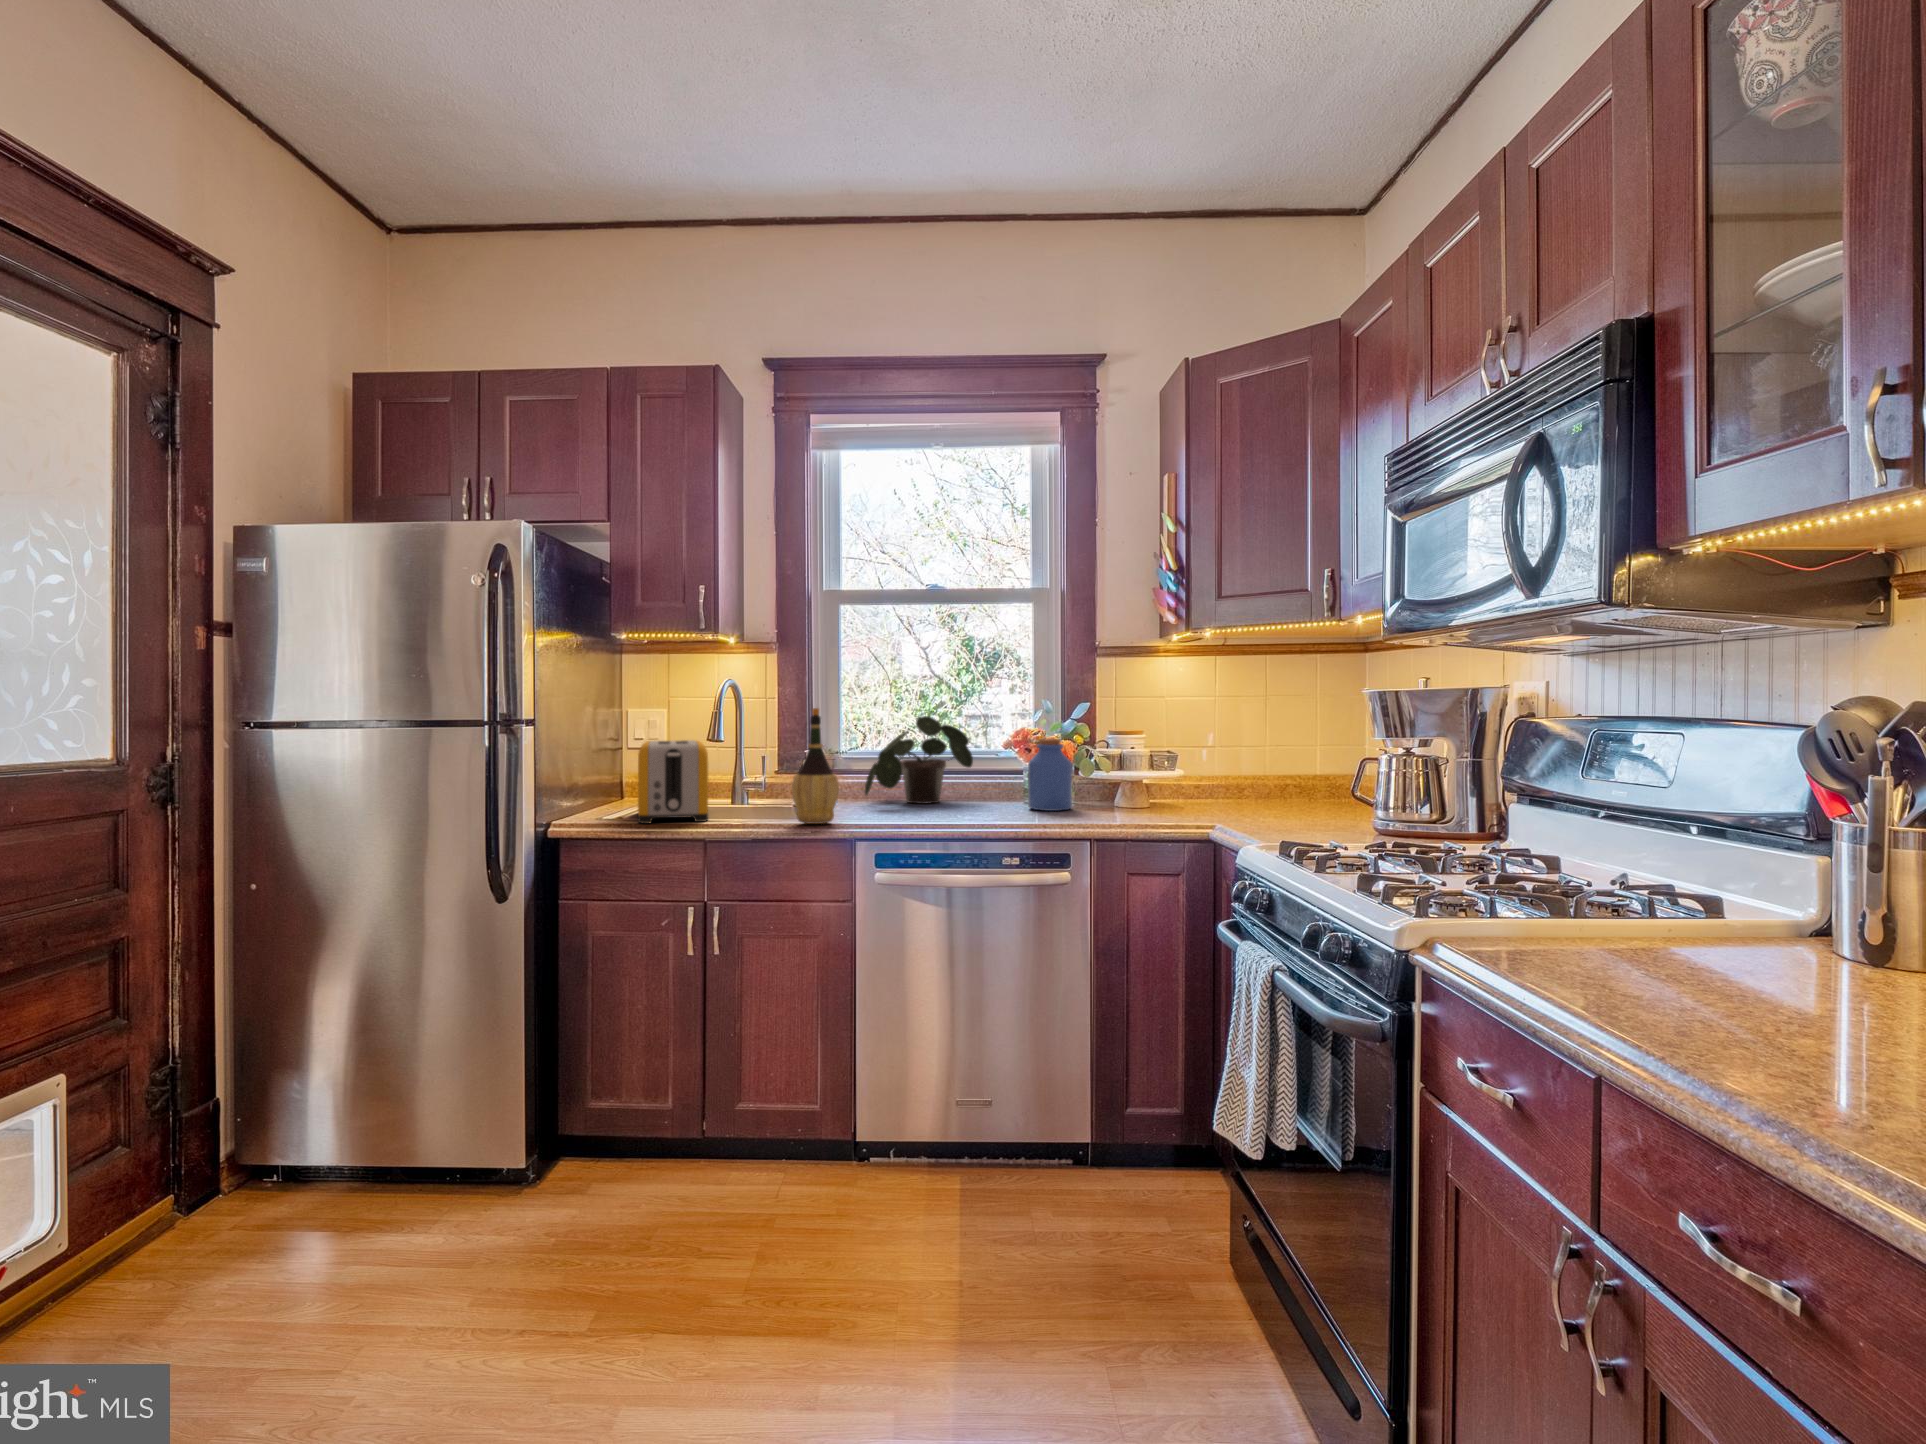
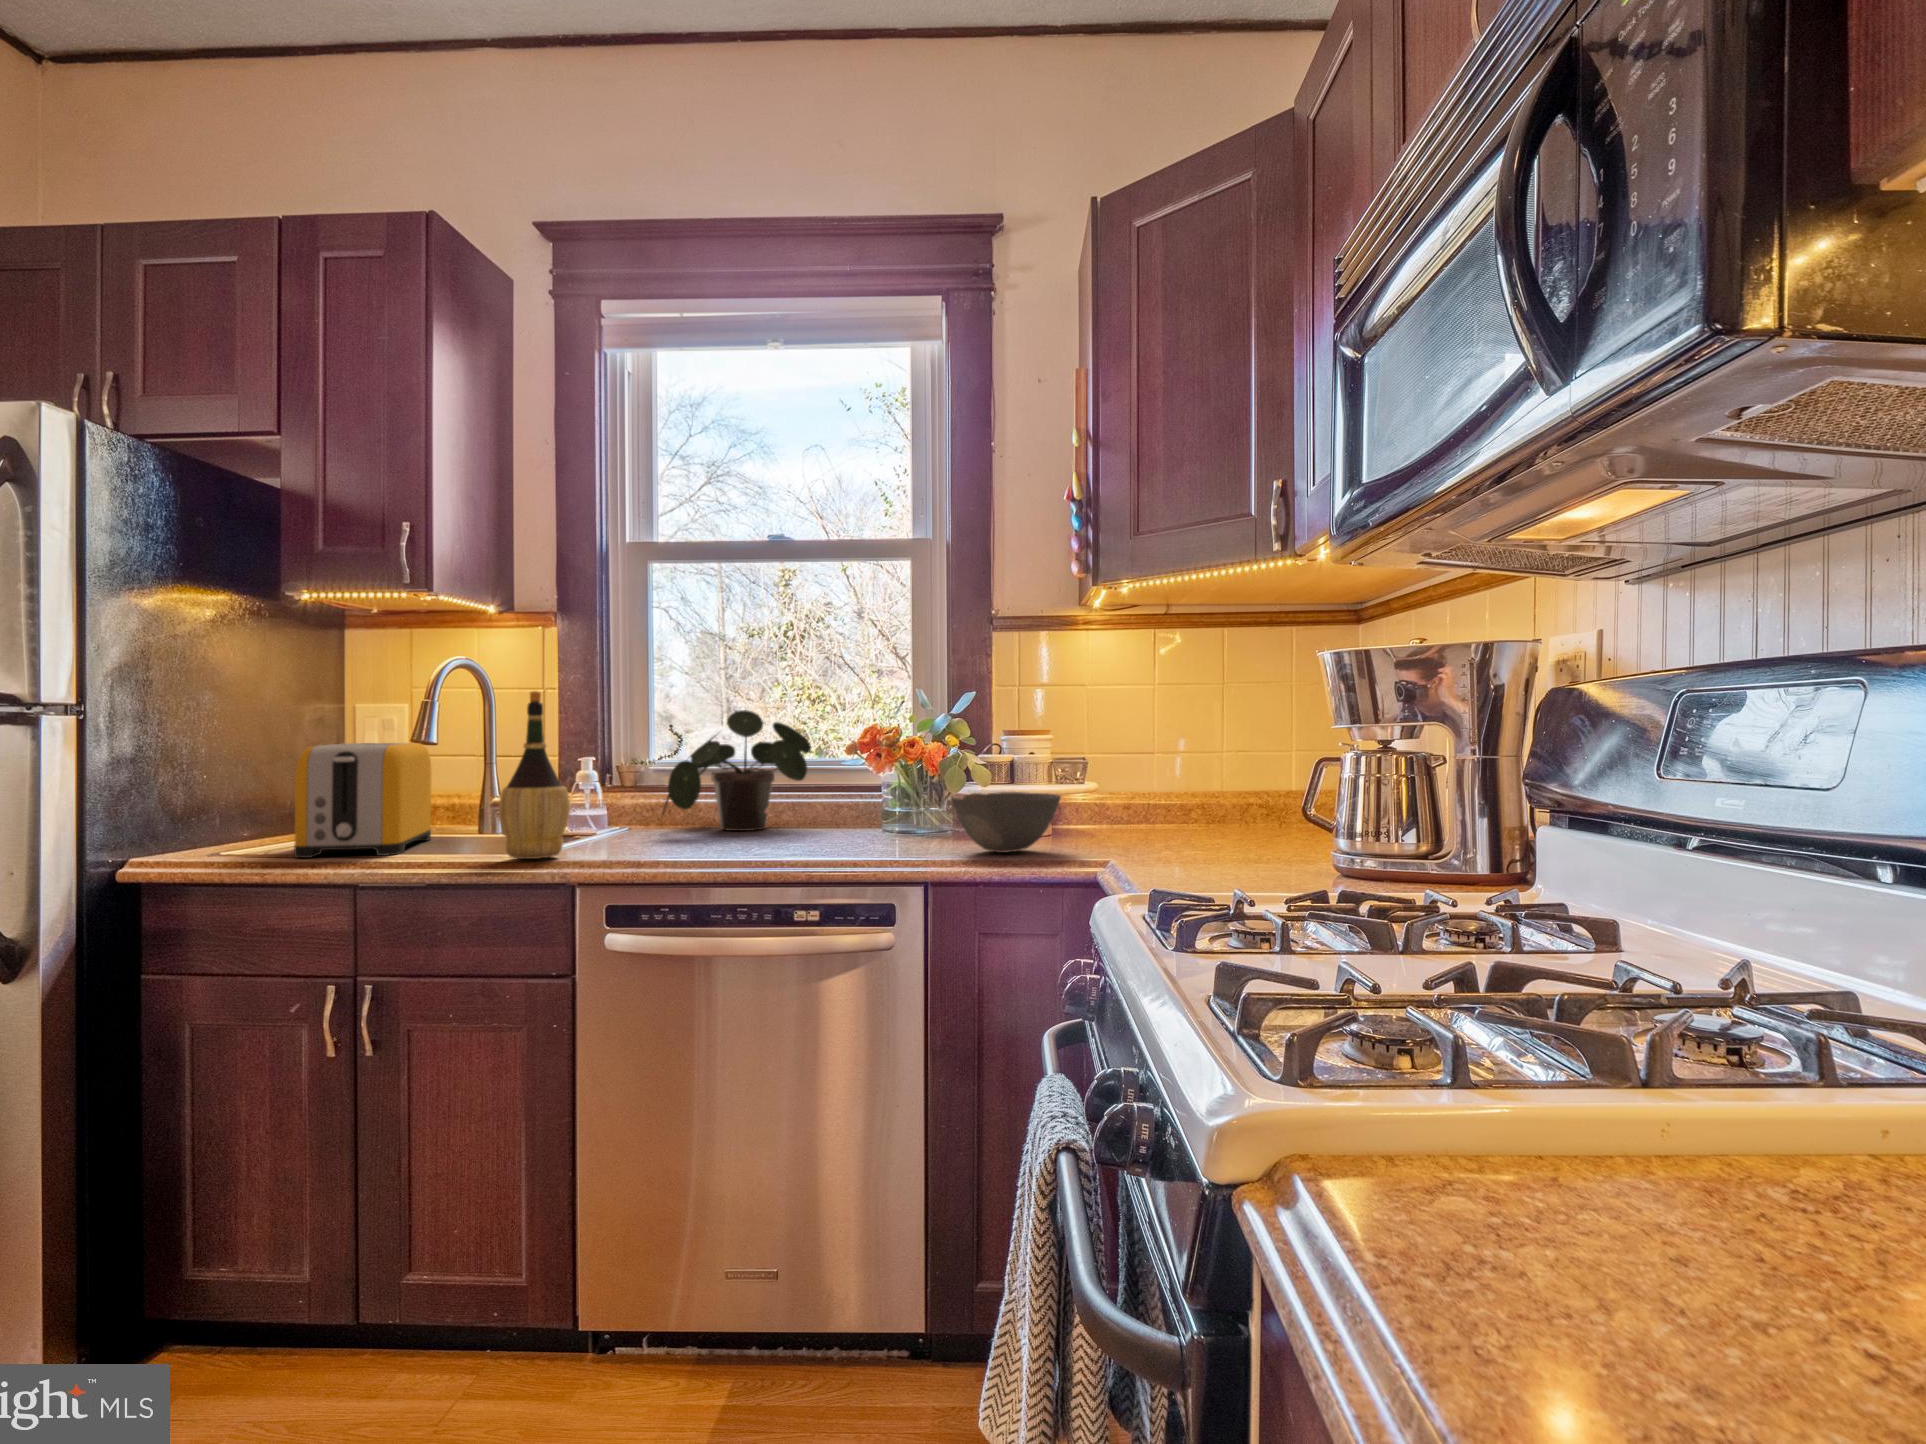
jar: present [1028,738,1072,811] -> none [868,738,930,840]
bowl: none [1103,778,1180,819] -> present [951,792,1061,853]

